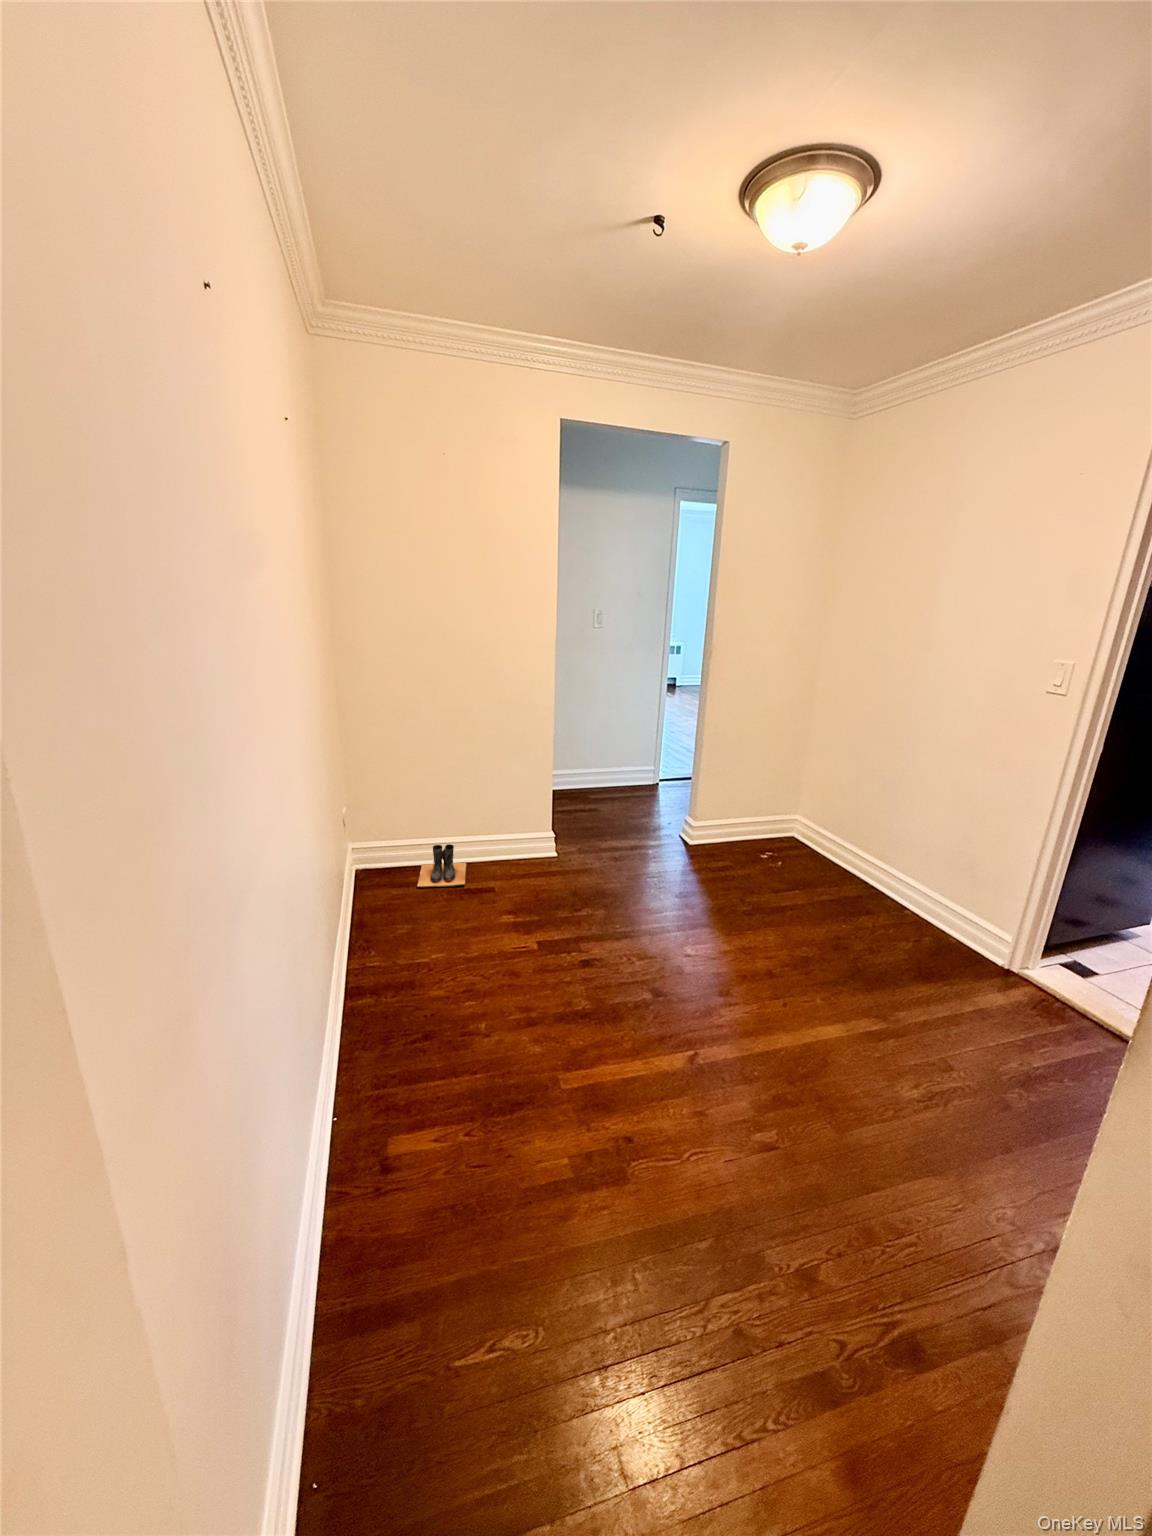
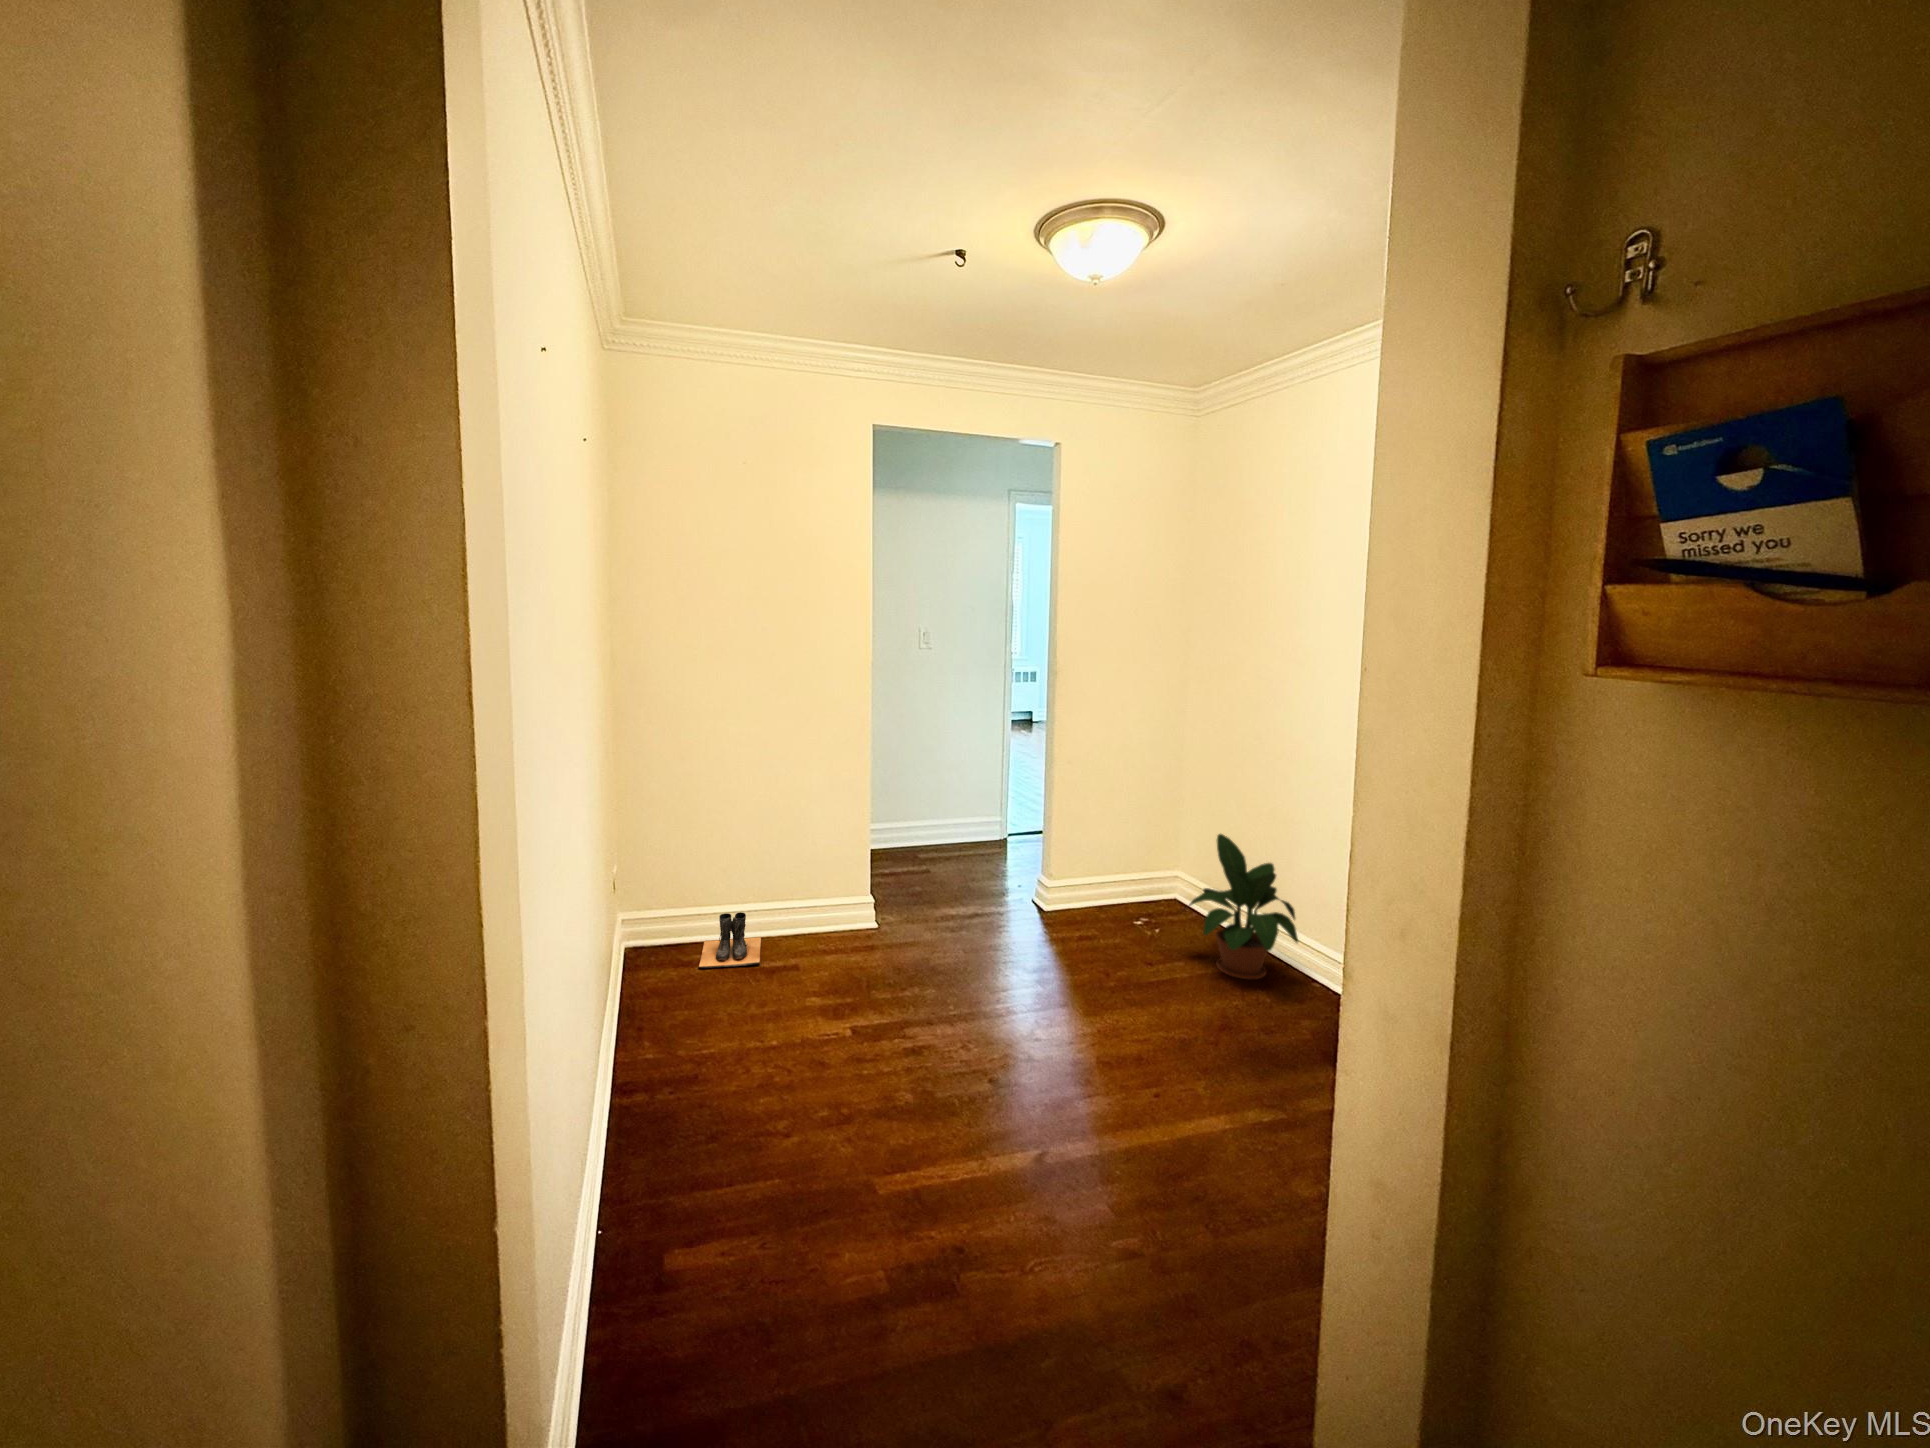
potted plant: none [800,794,898,909] -> present [1184,834,1298,979]

